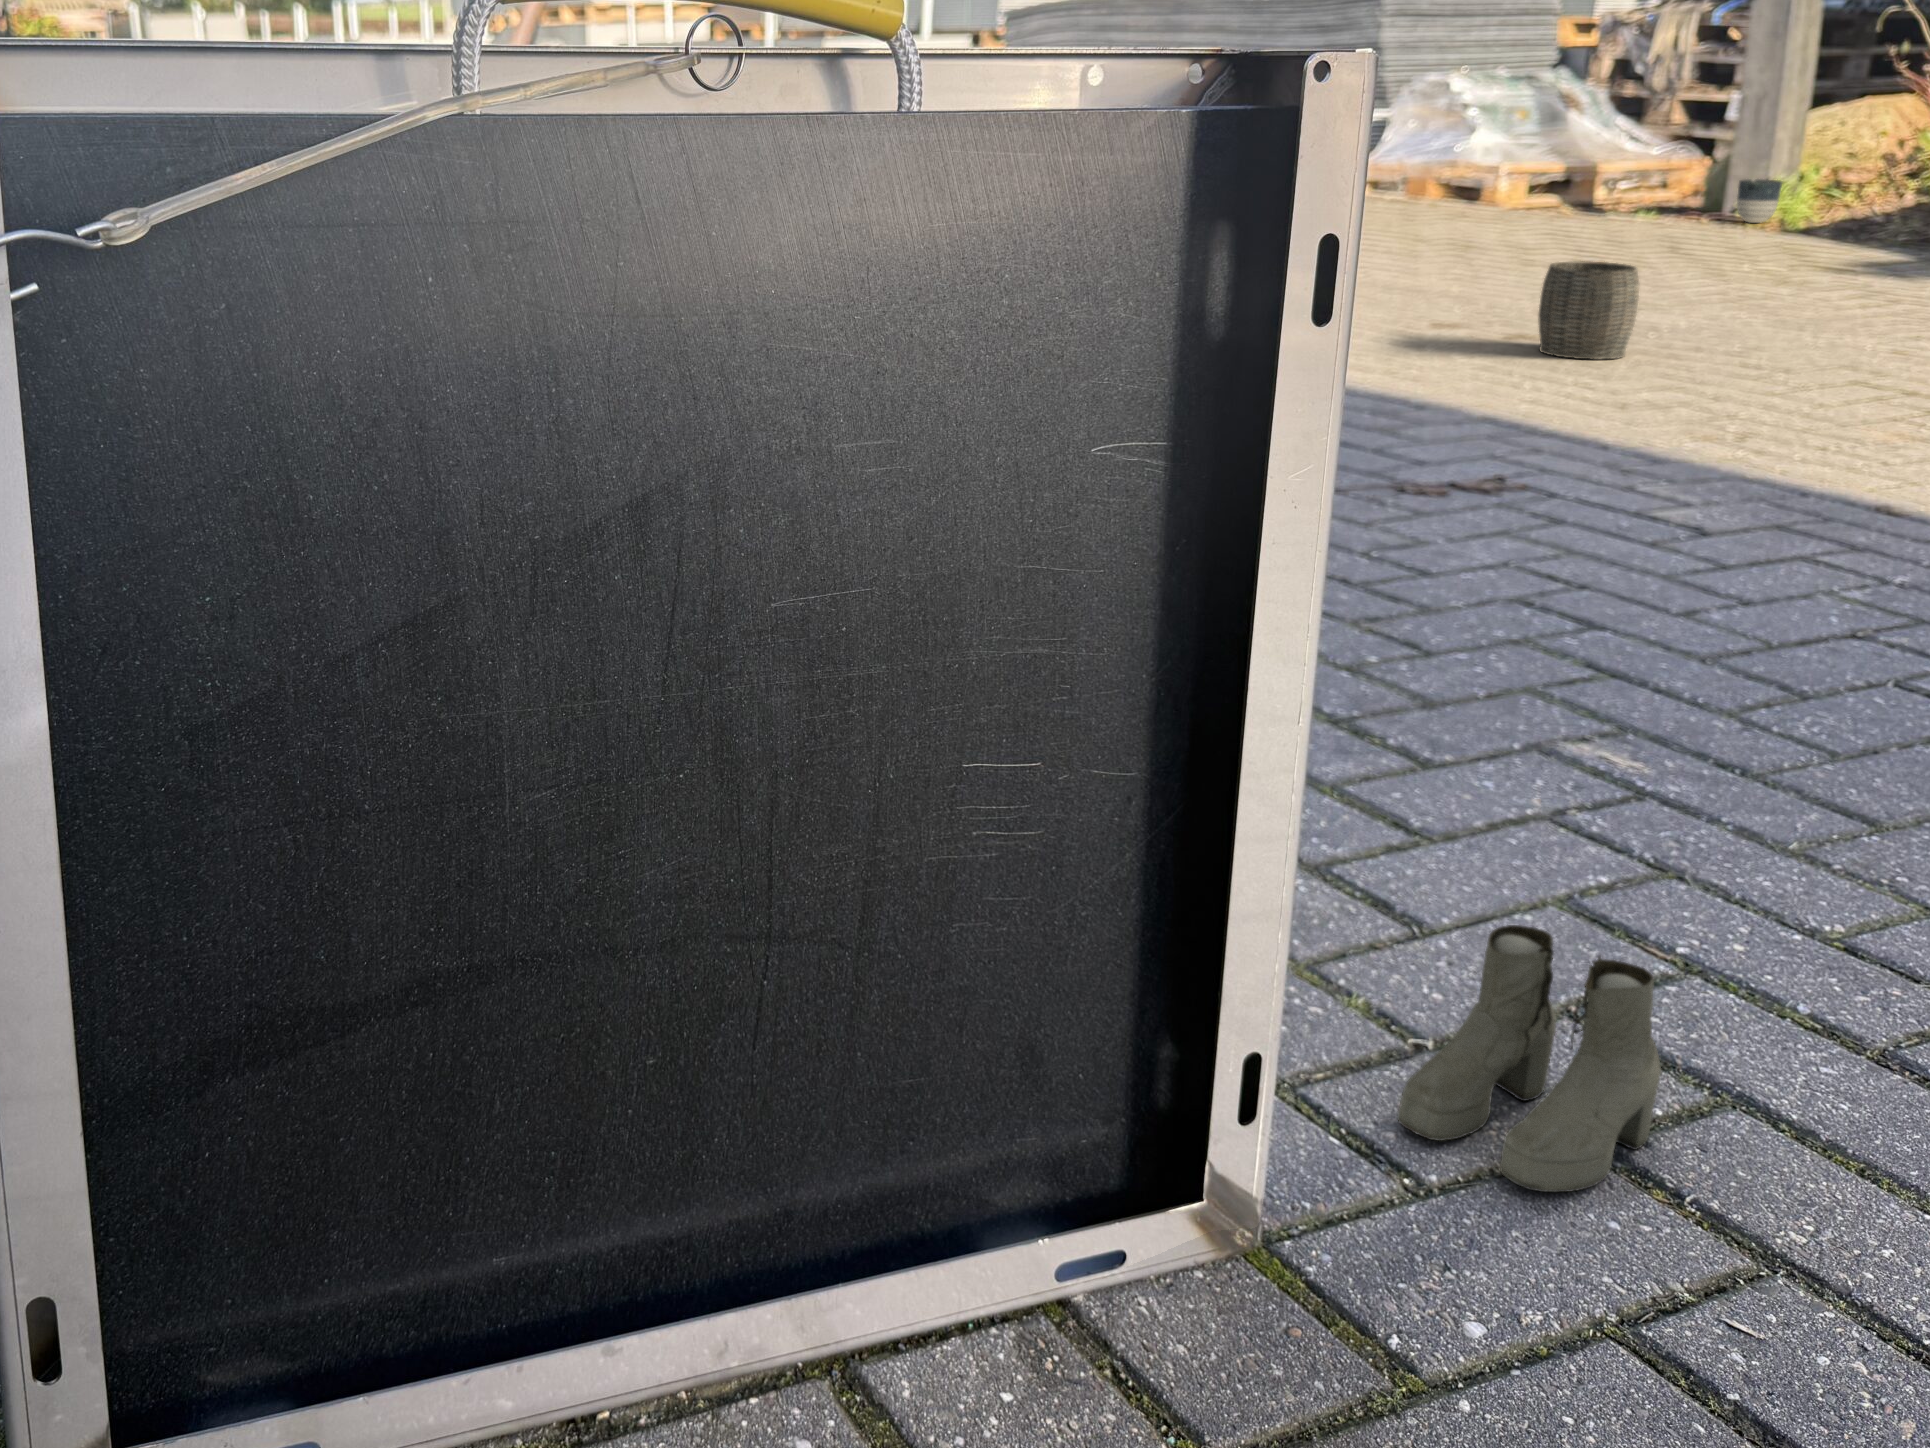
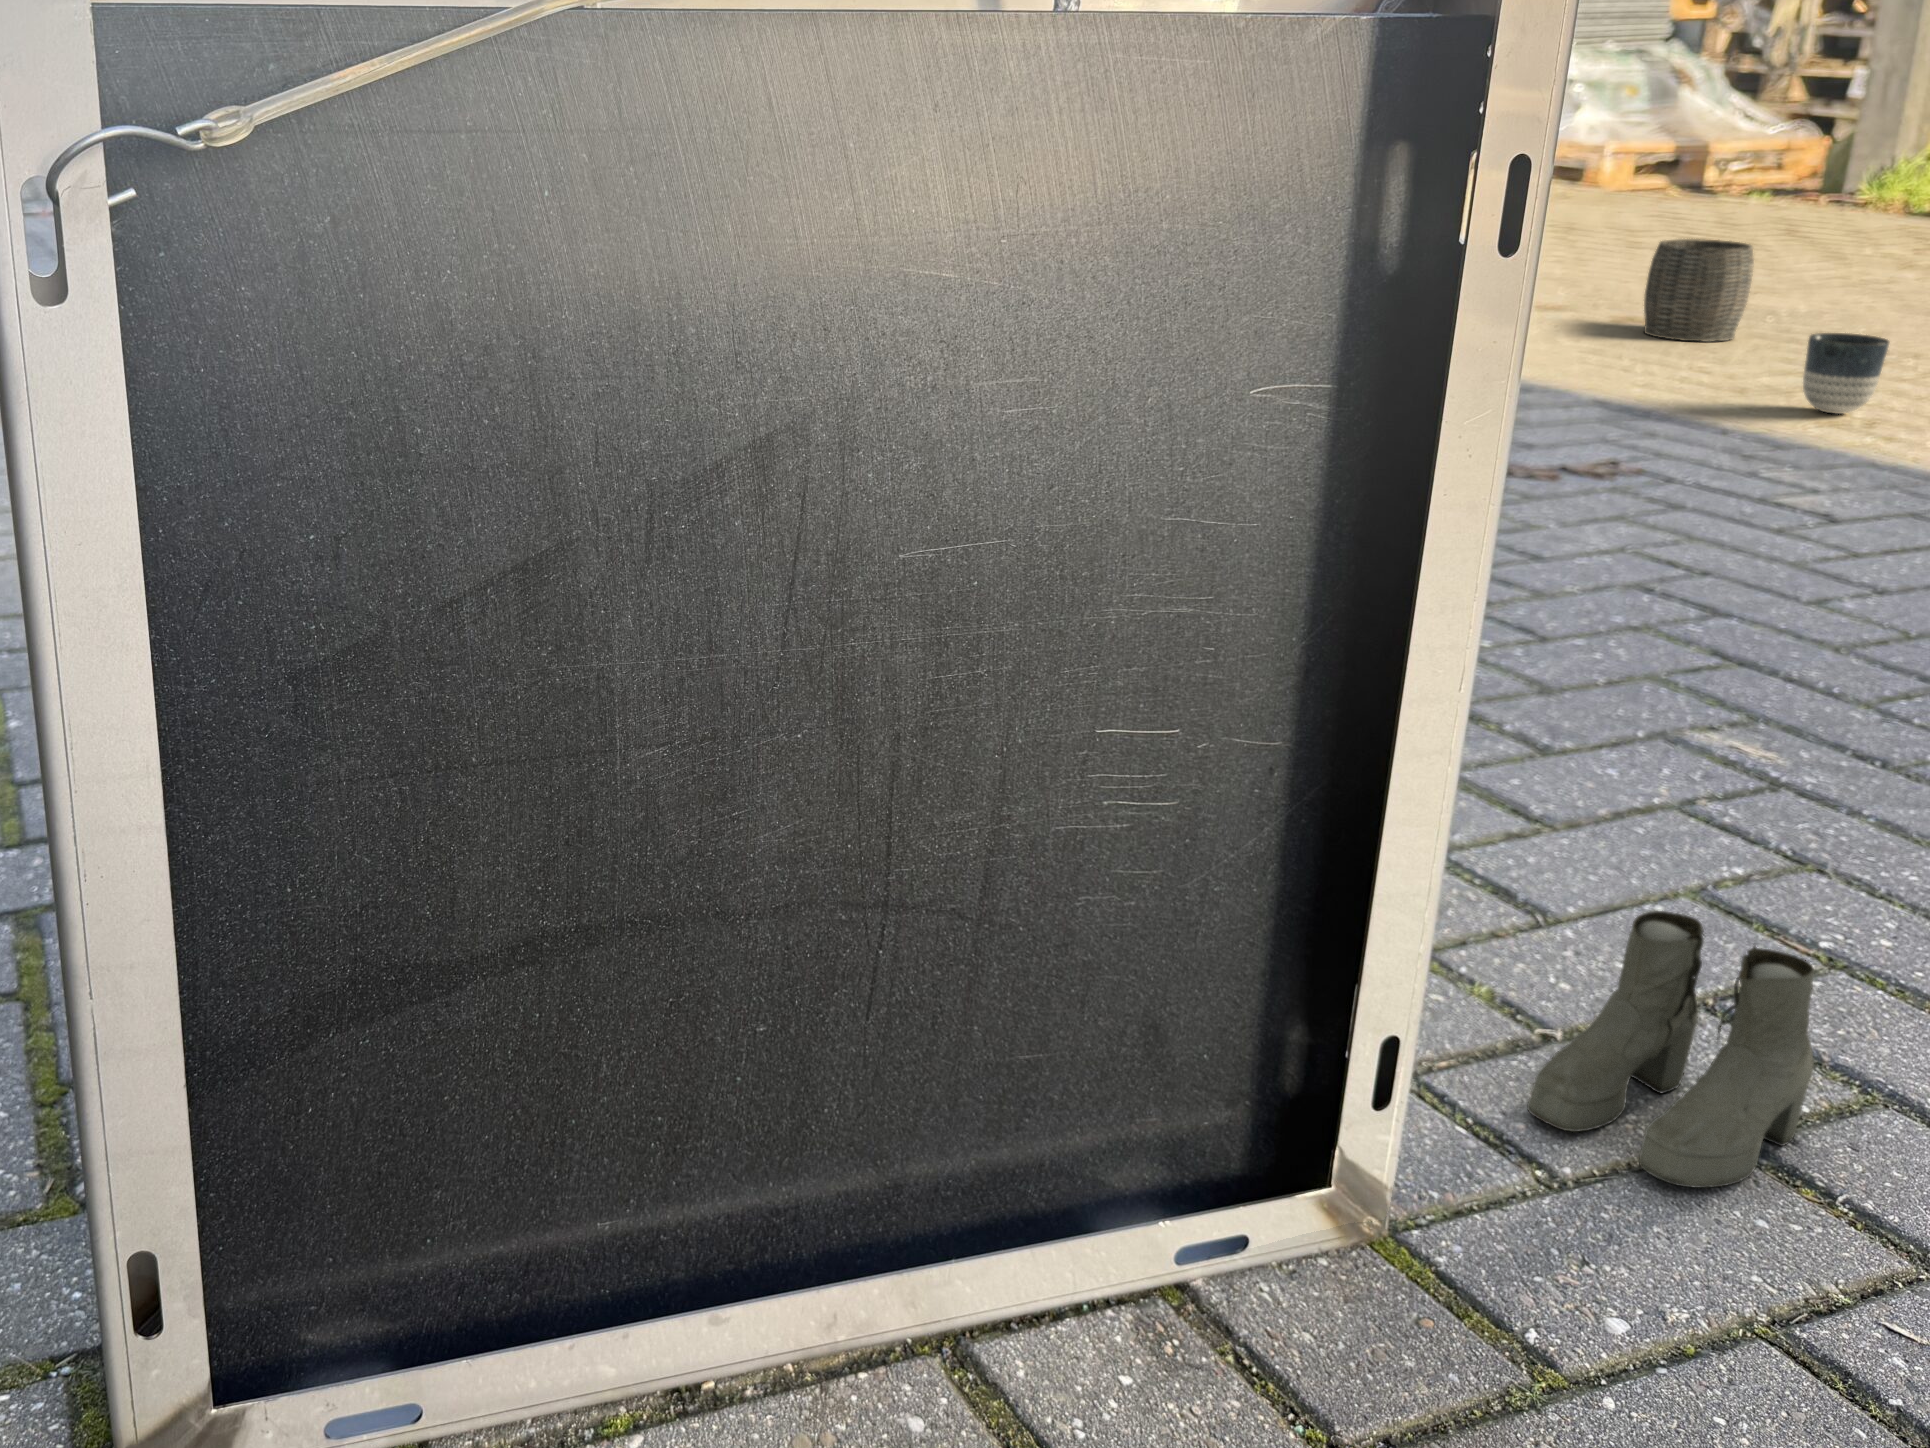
planter: present [1737,179,1782,223] -> present [1803,333,1889,414]

